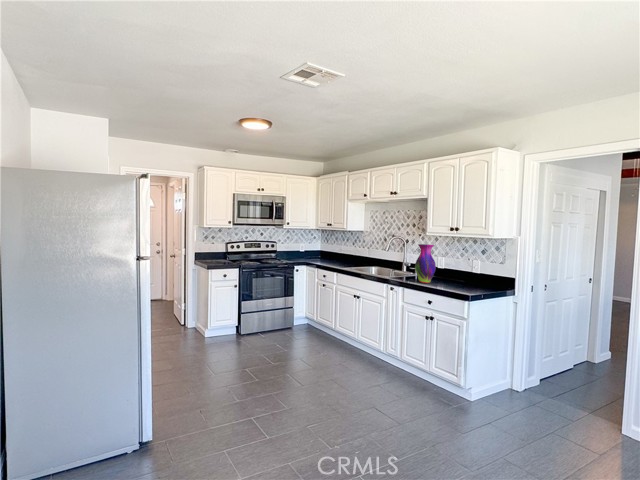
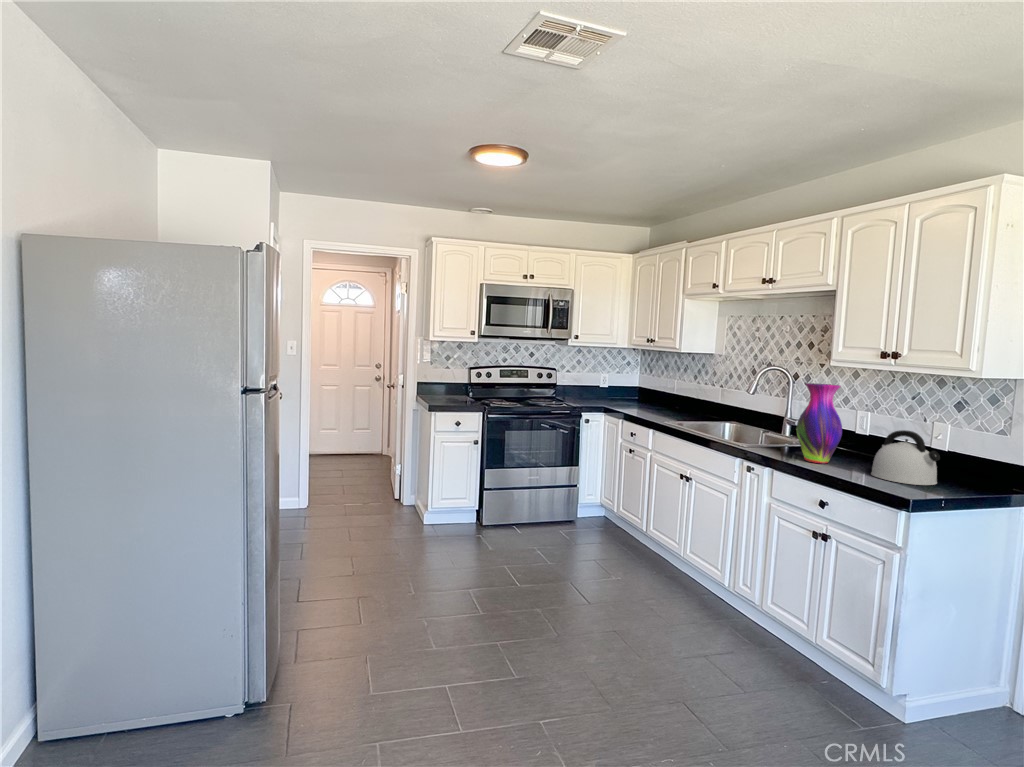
kettle: none [450,265,480,289] -> present [871,430,940,485]

